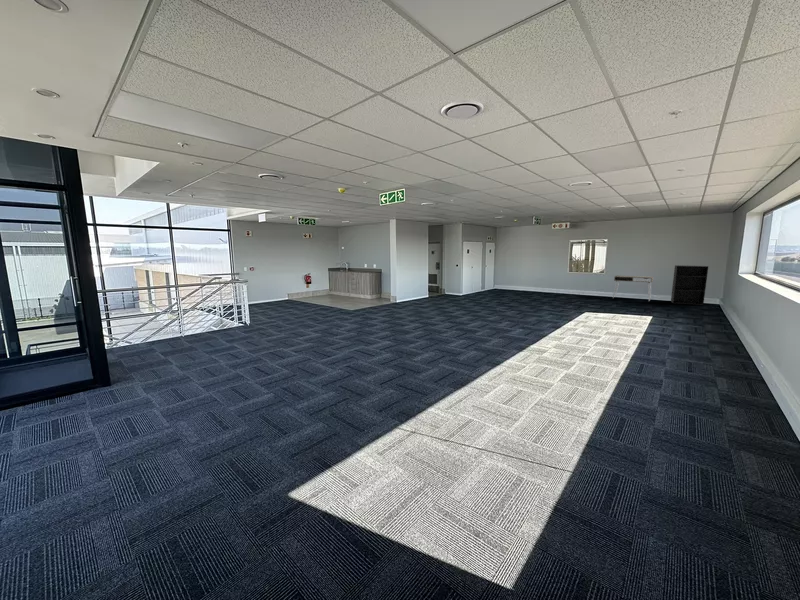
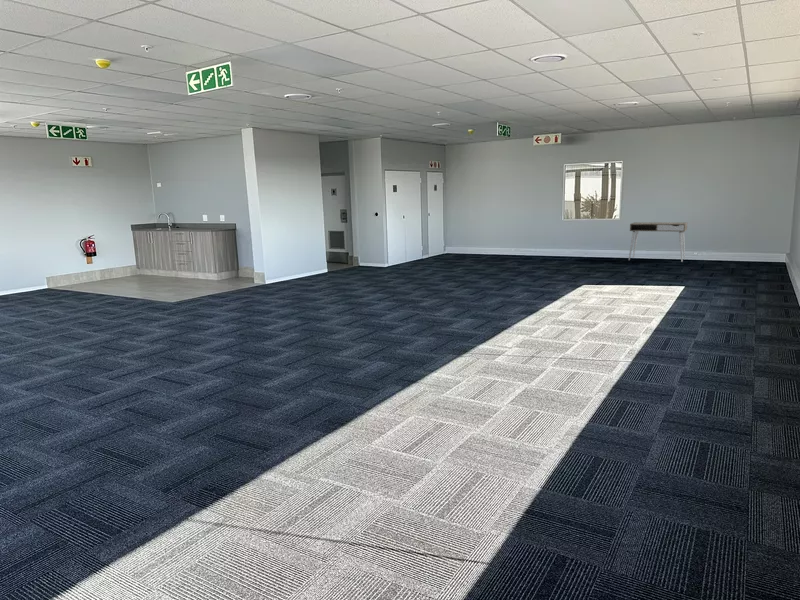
bookshelf: present [671,265,708,305] -> none [713,202,763,264]

